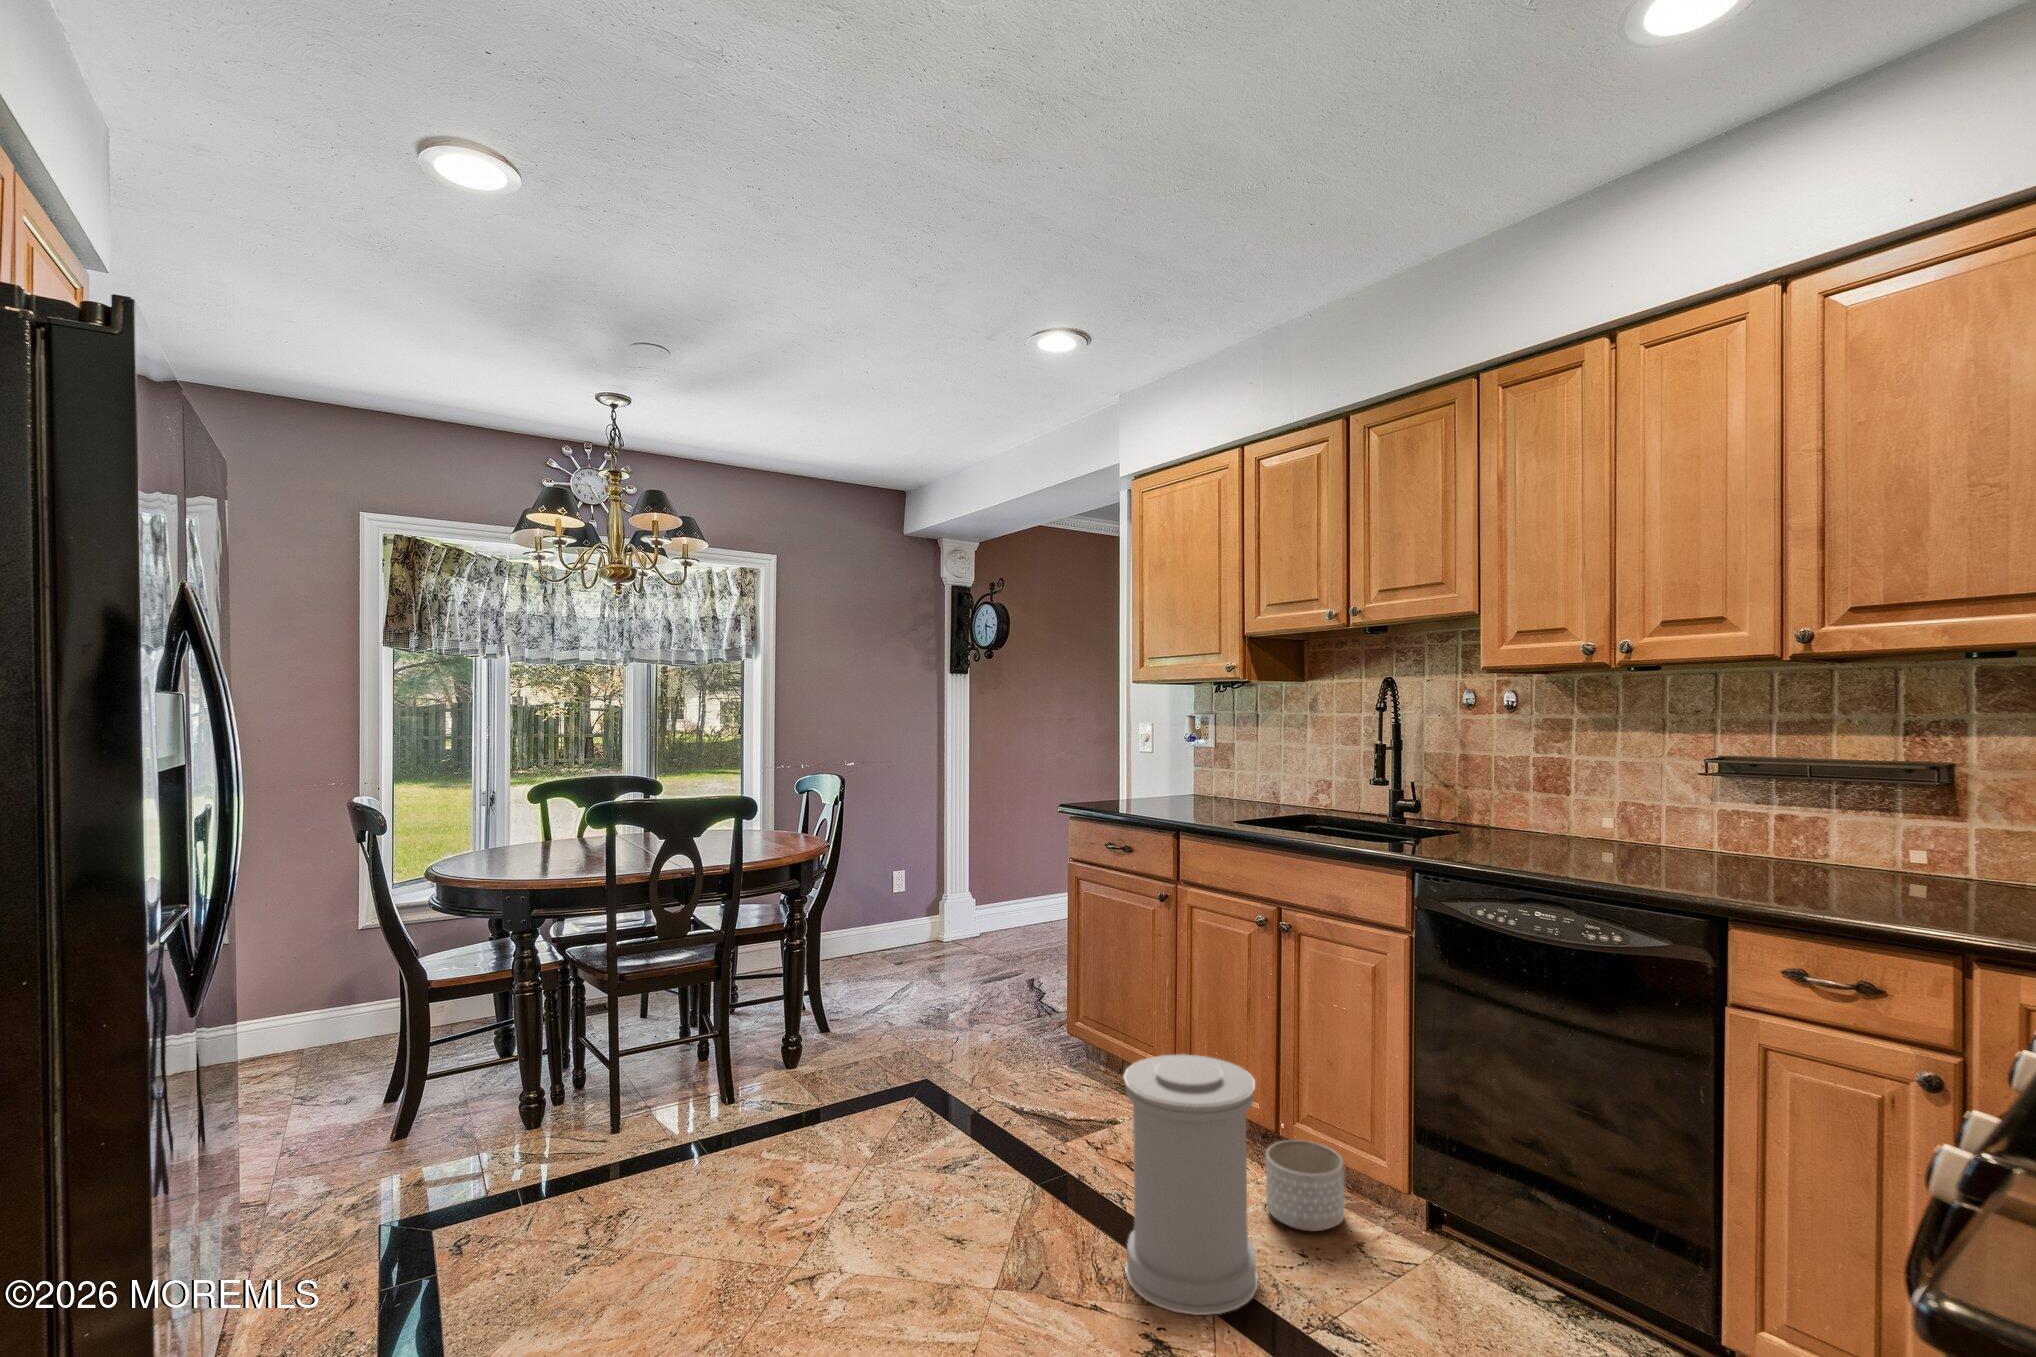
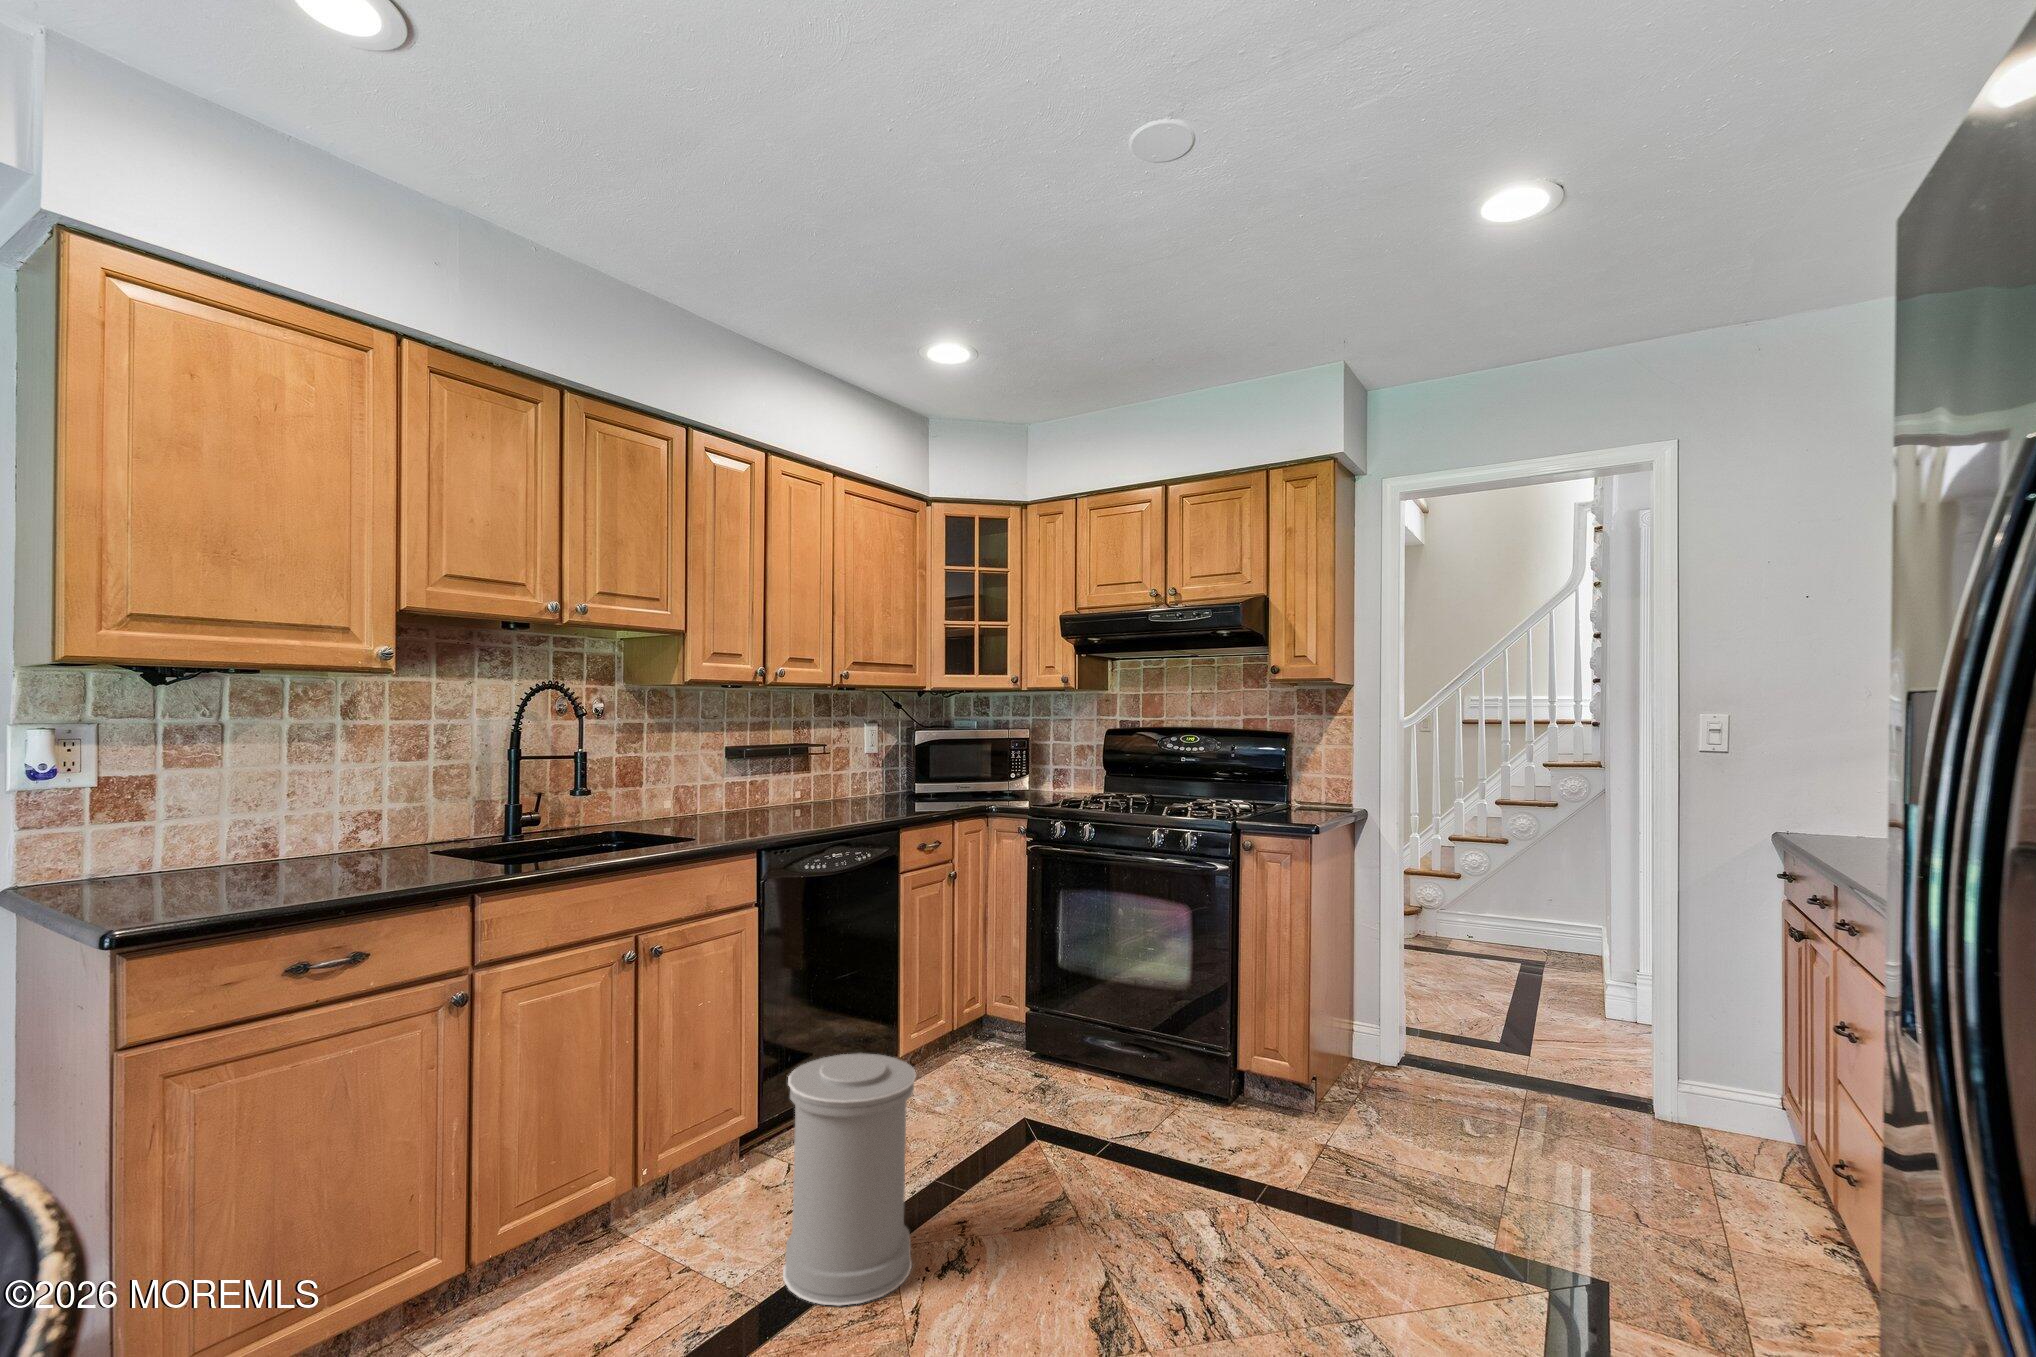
planter: present [1266,1140,1344,1232] -> none [677,1147,757,1238]

